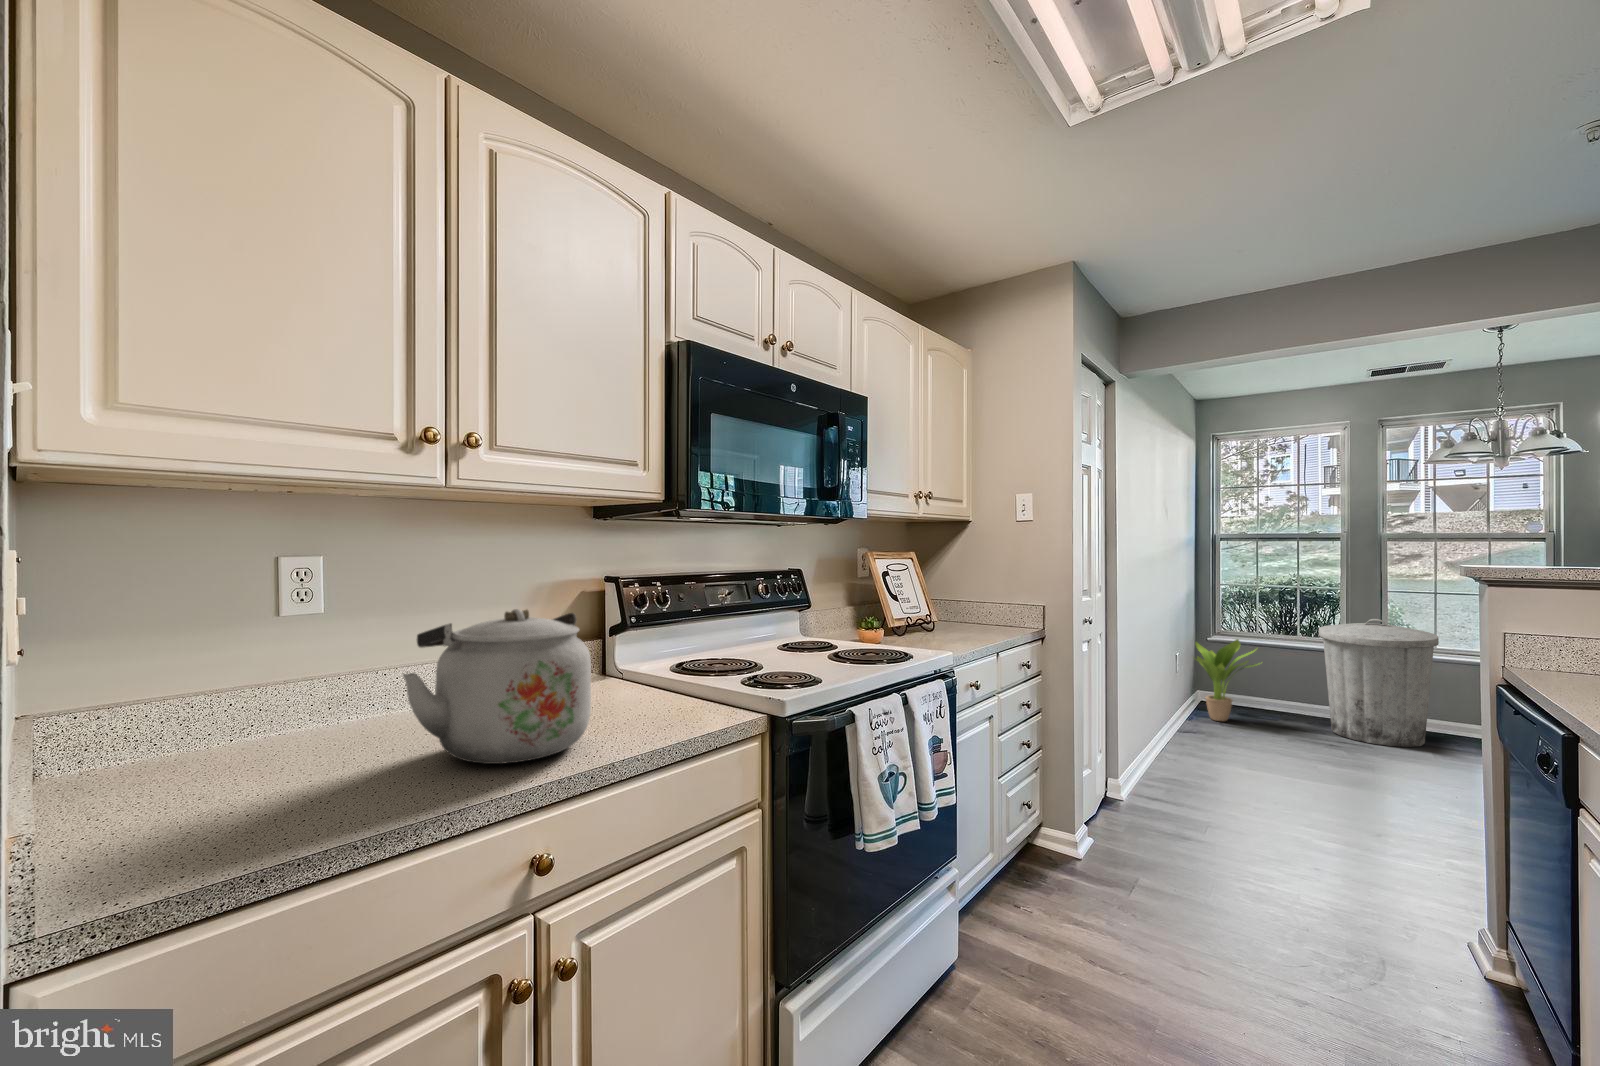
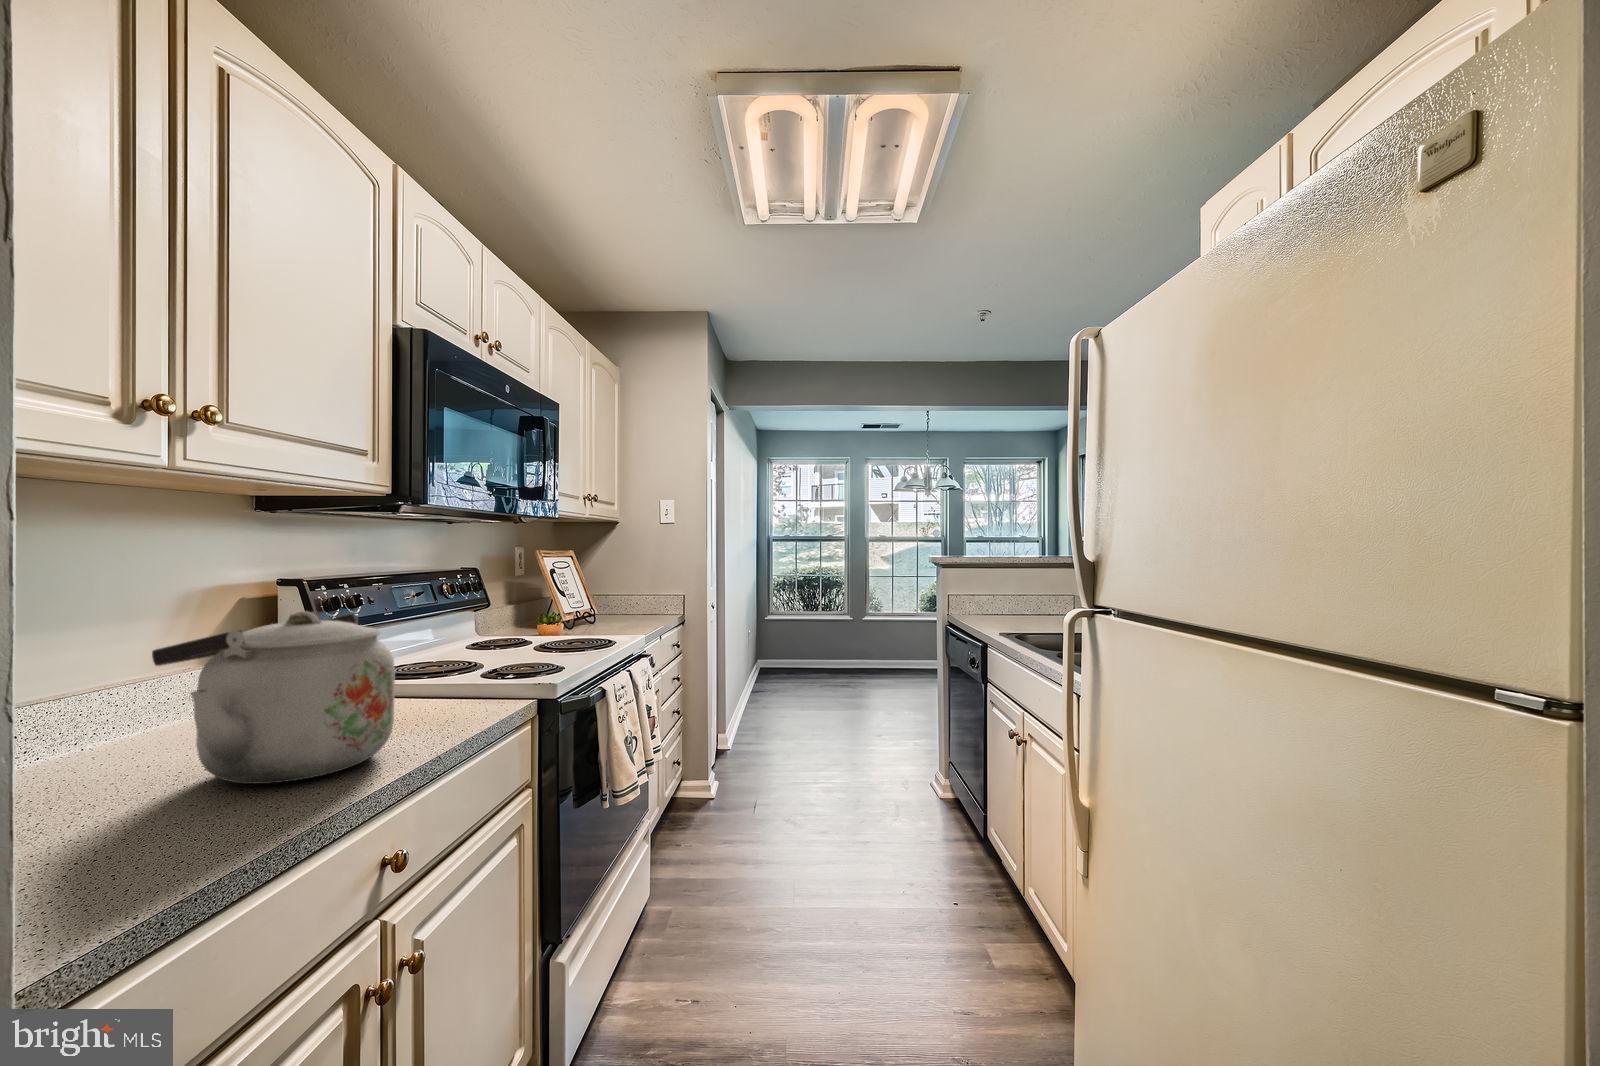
trash can: present [1319,619,1439,747] -> none [834,596,898,683]
potted plant: present [1195,639,1257,721] -> none [755,617,802,682]

